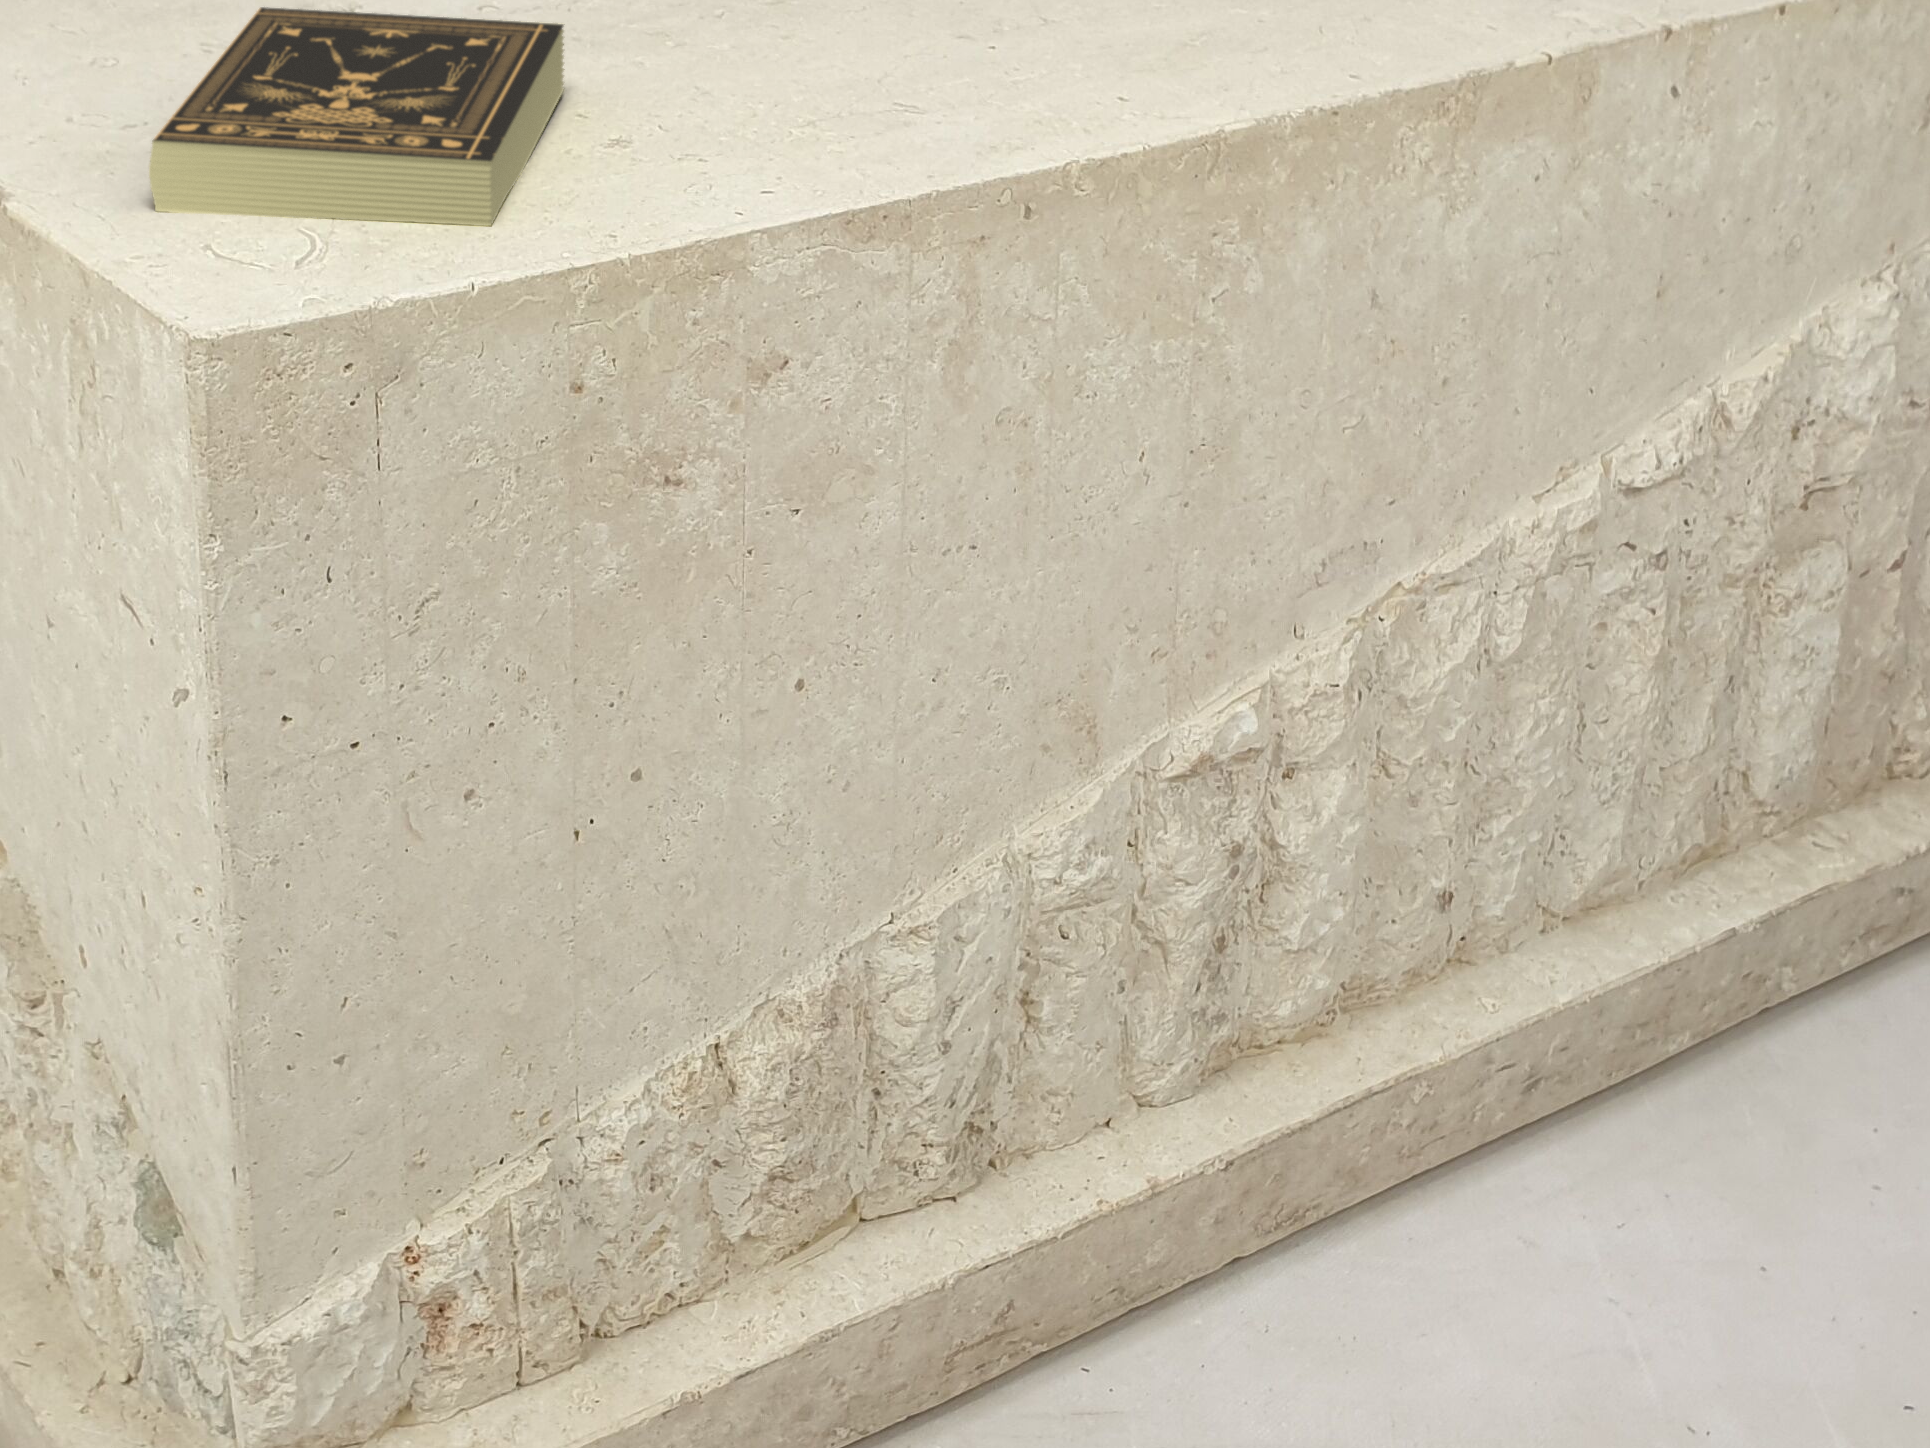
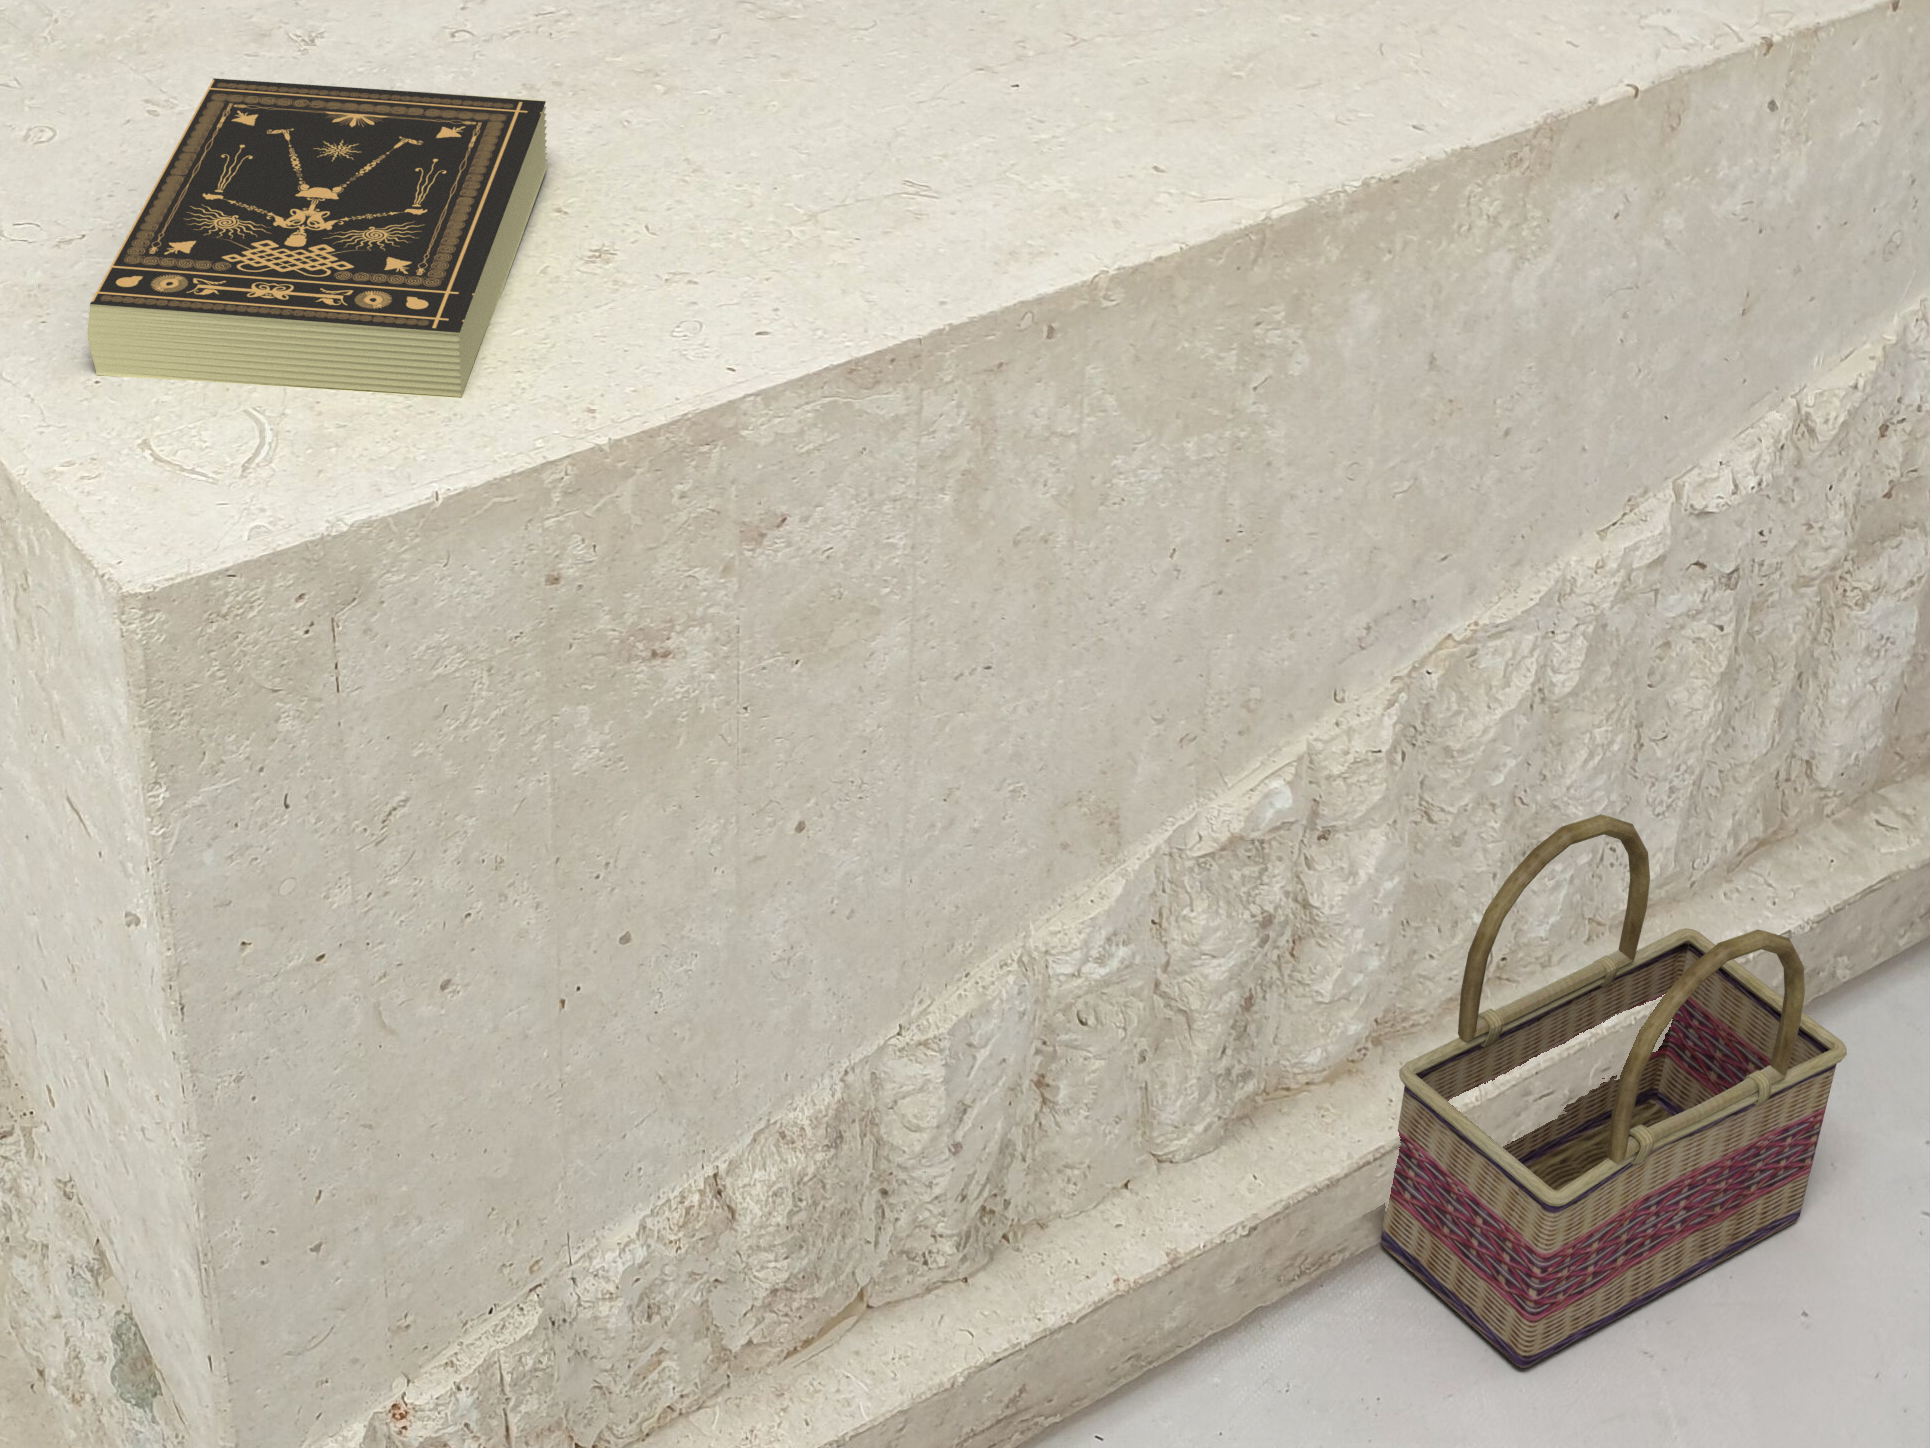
basket: none [1351,772,1790,1306] -> present [1381,814,1847,1368]

